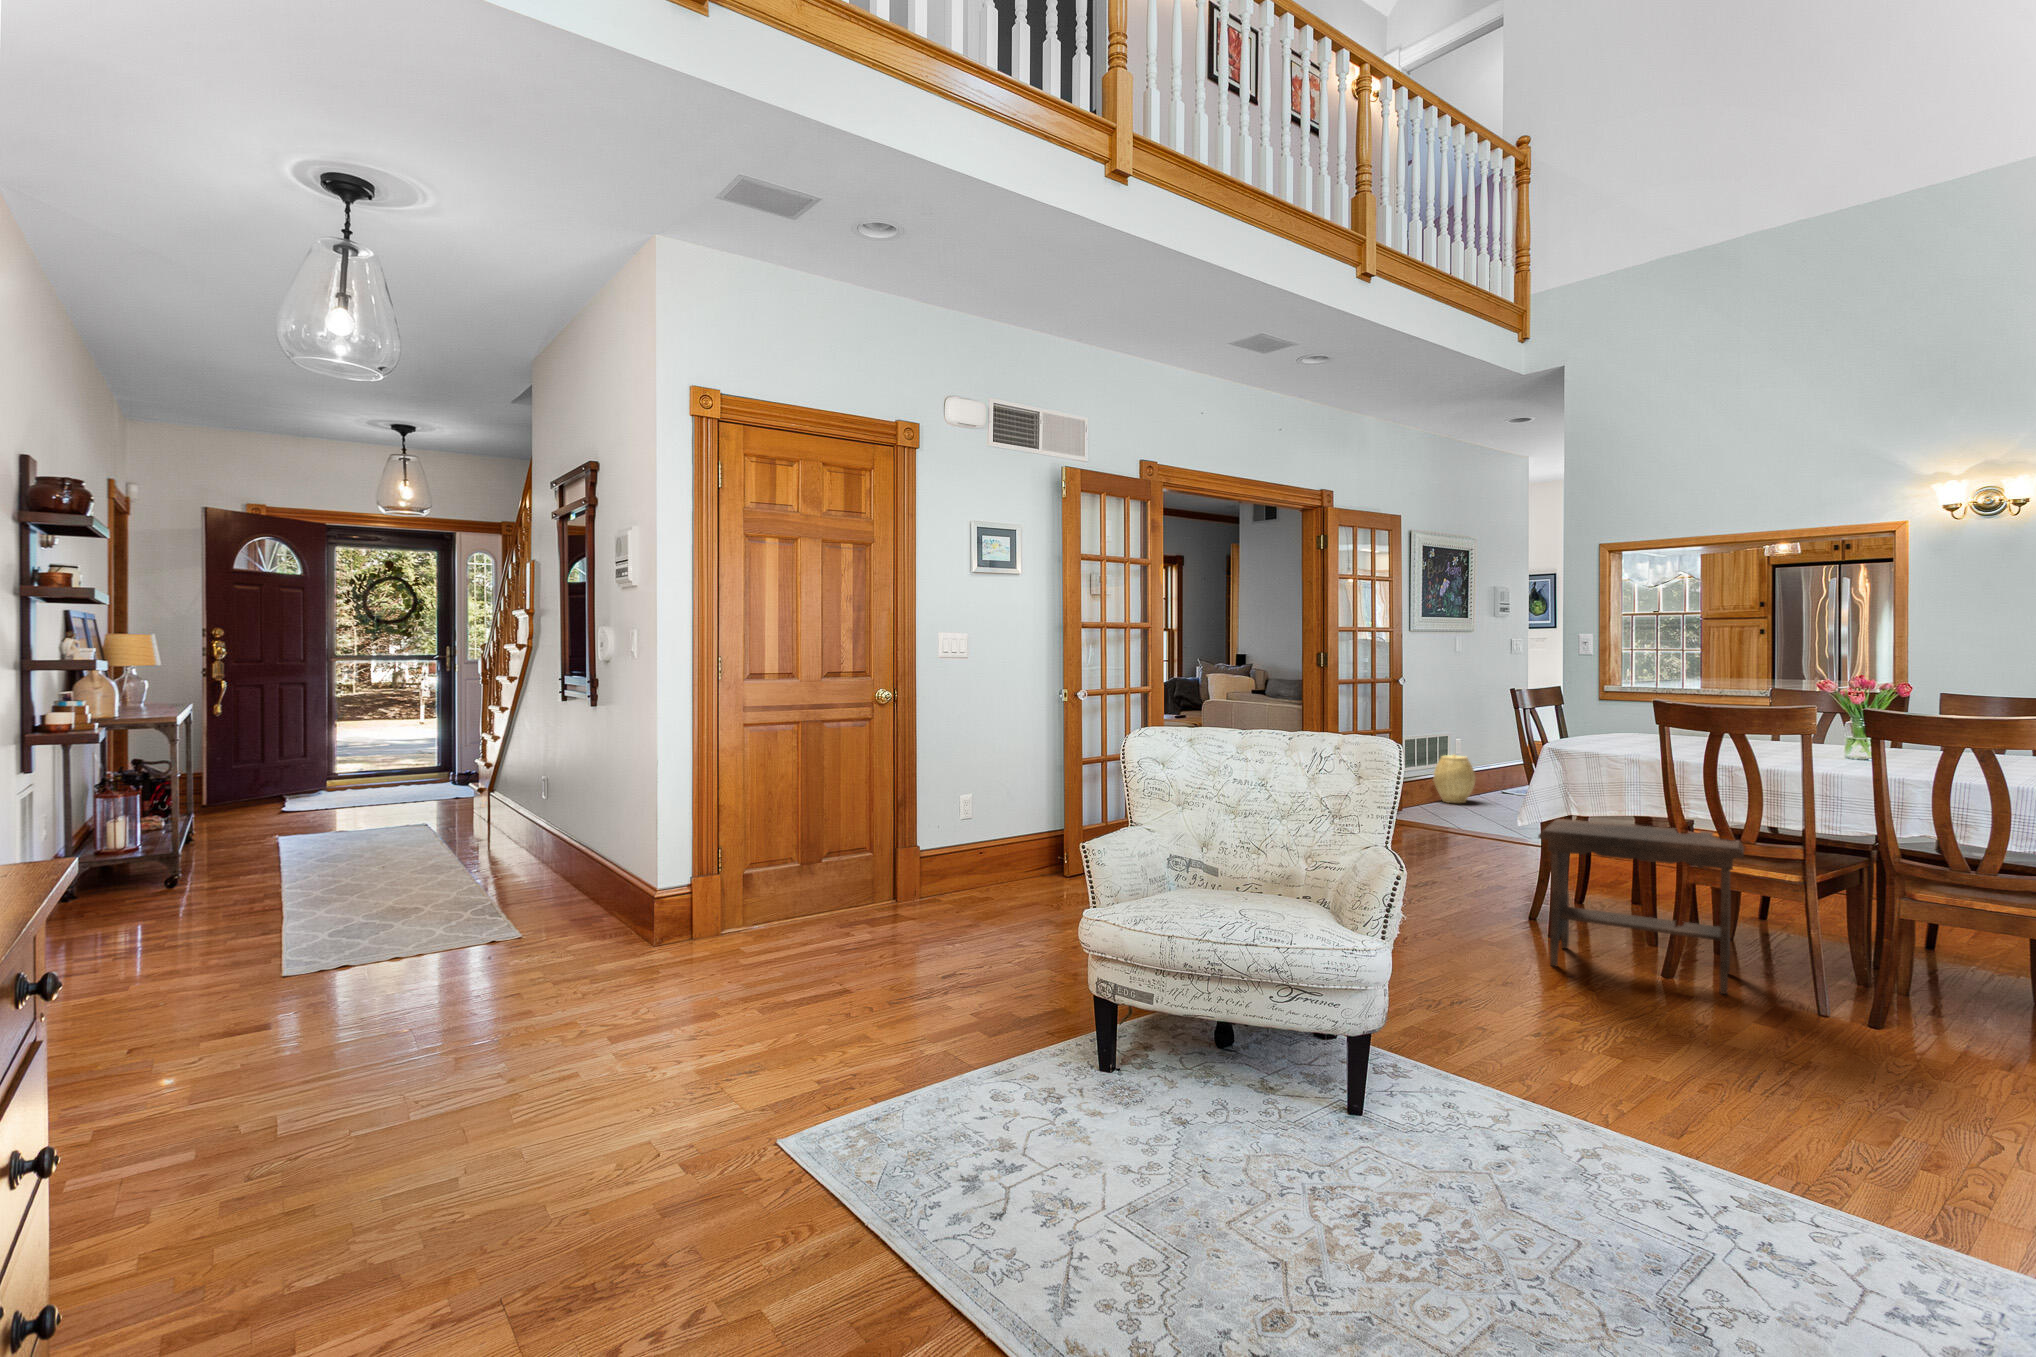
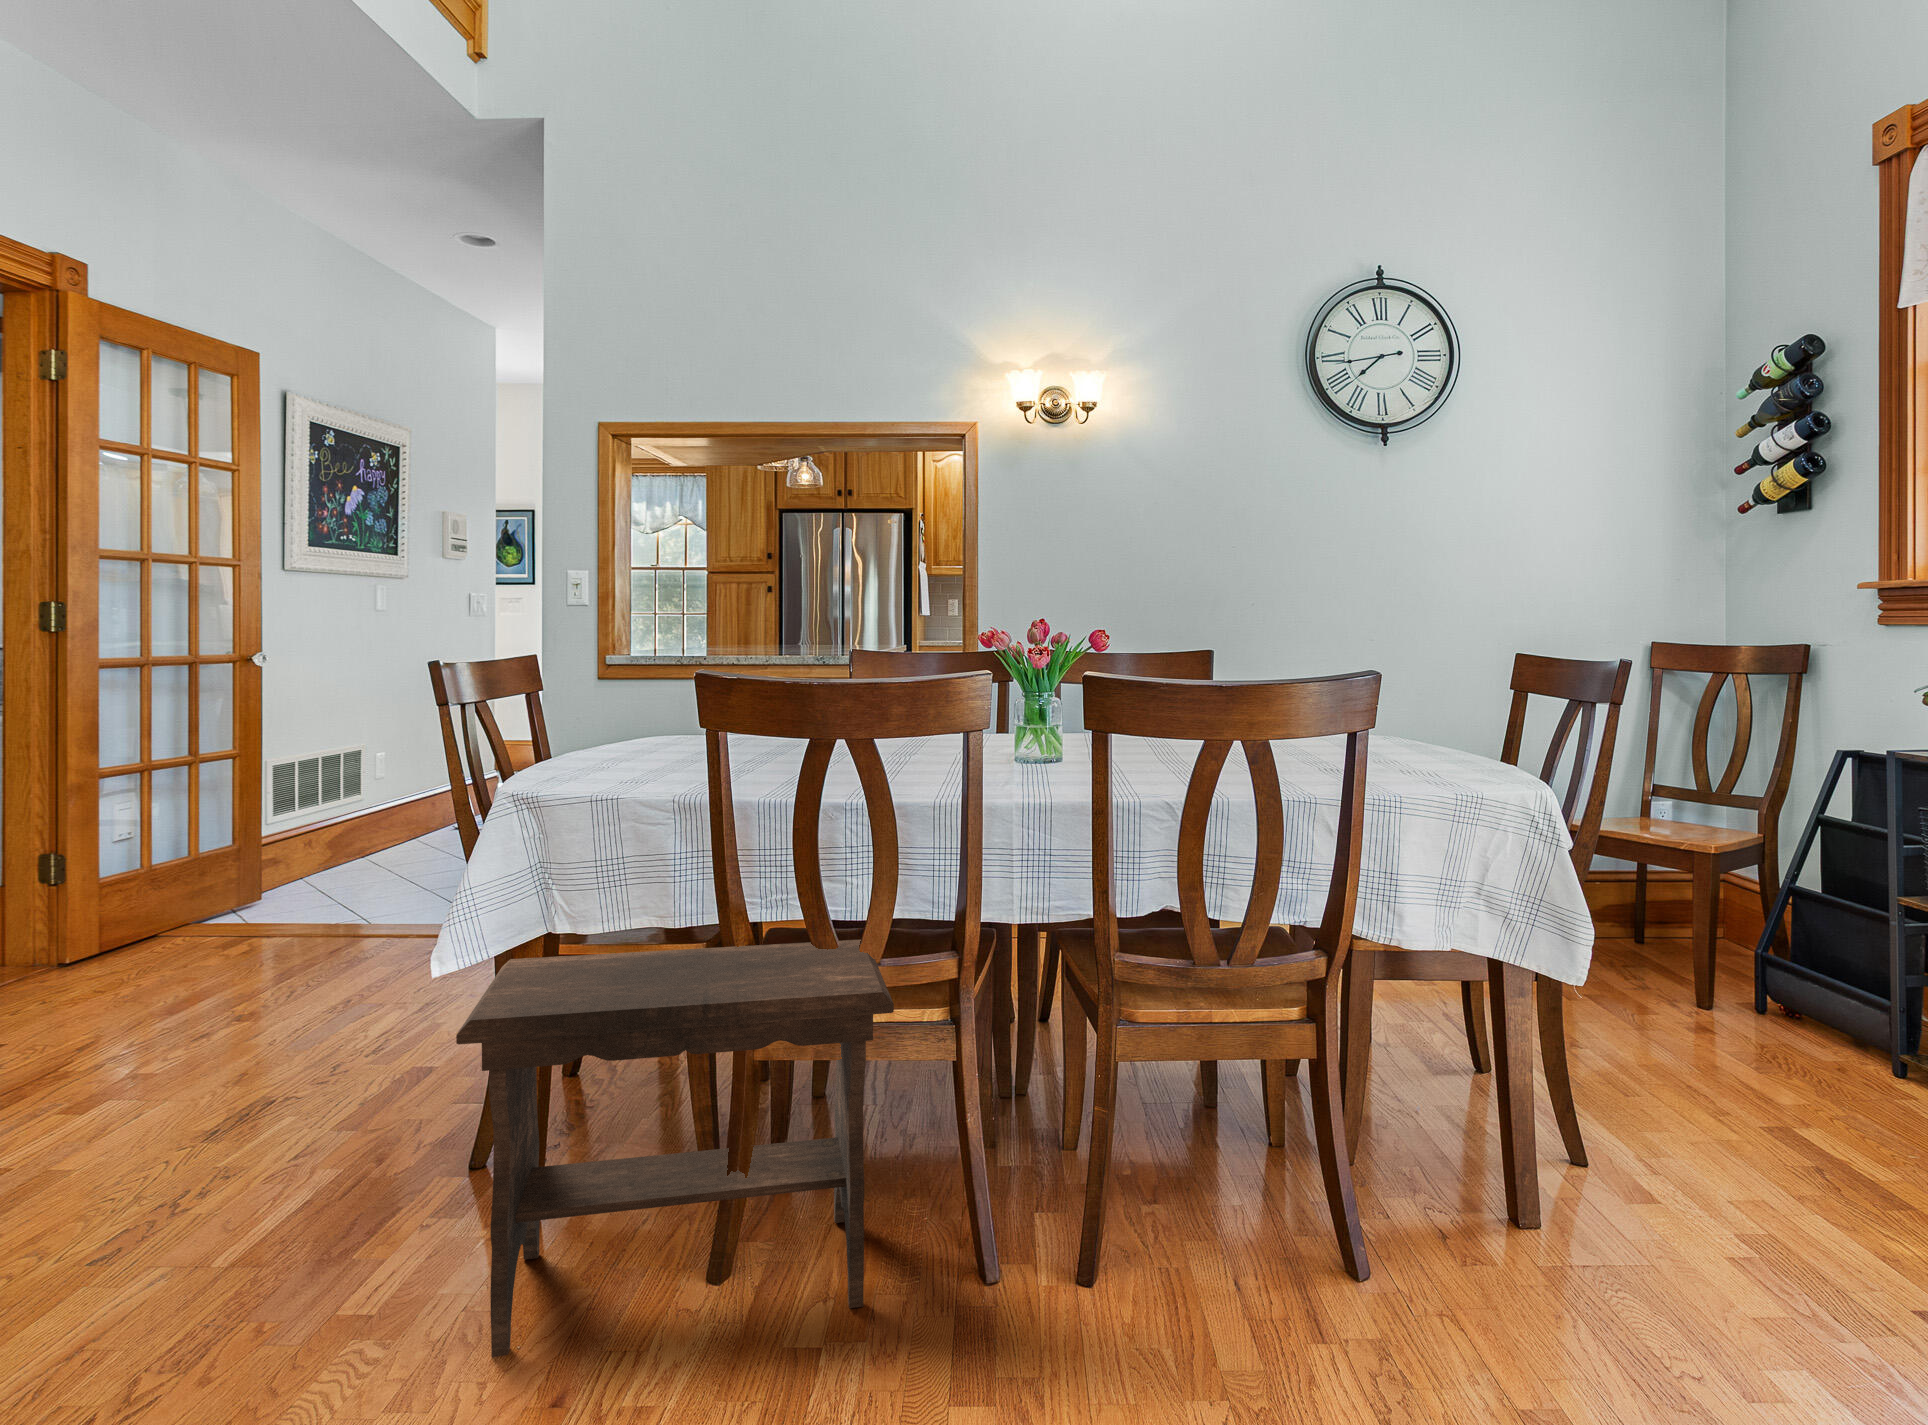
woven basket: present [1434,755,1475,803] -> none [333,780,408,864]

